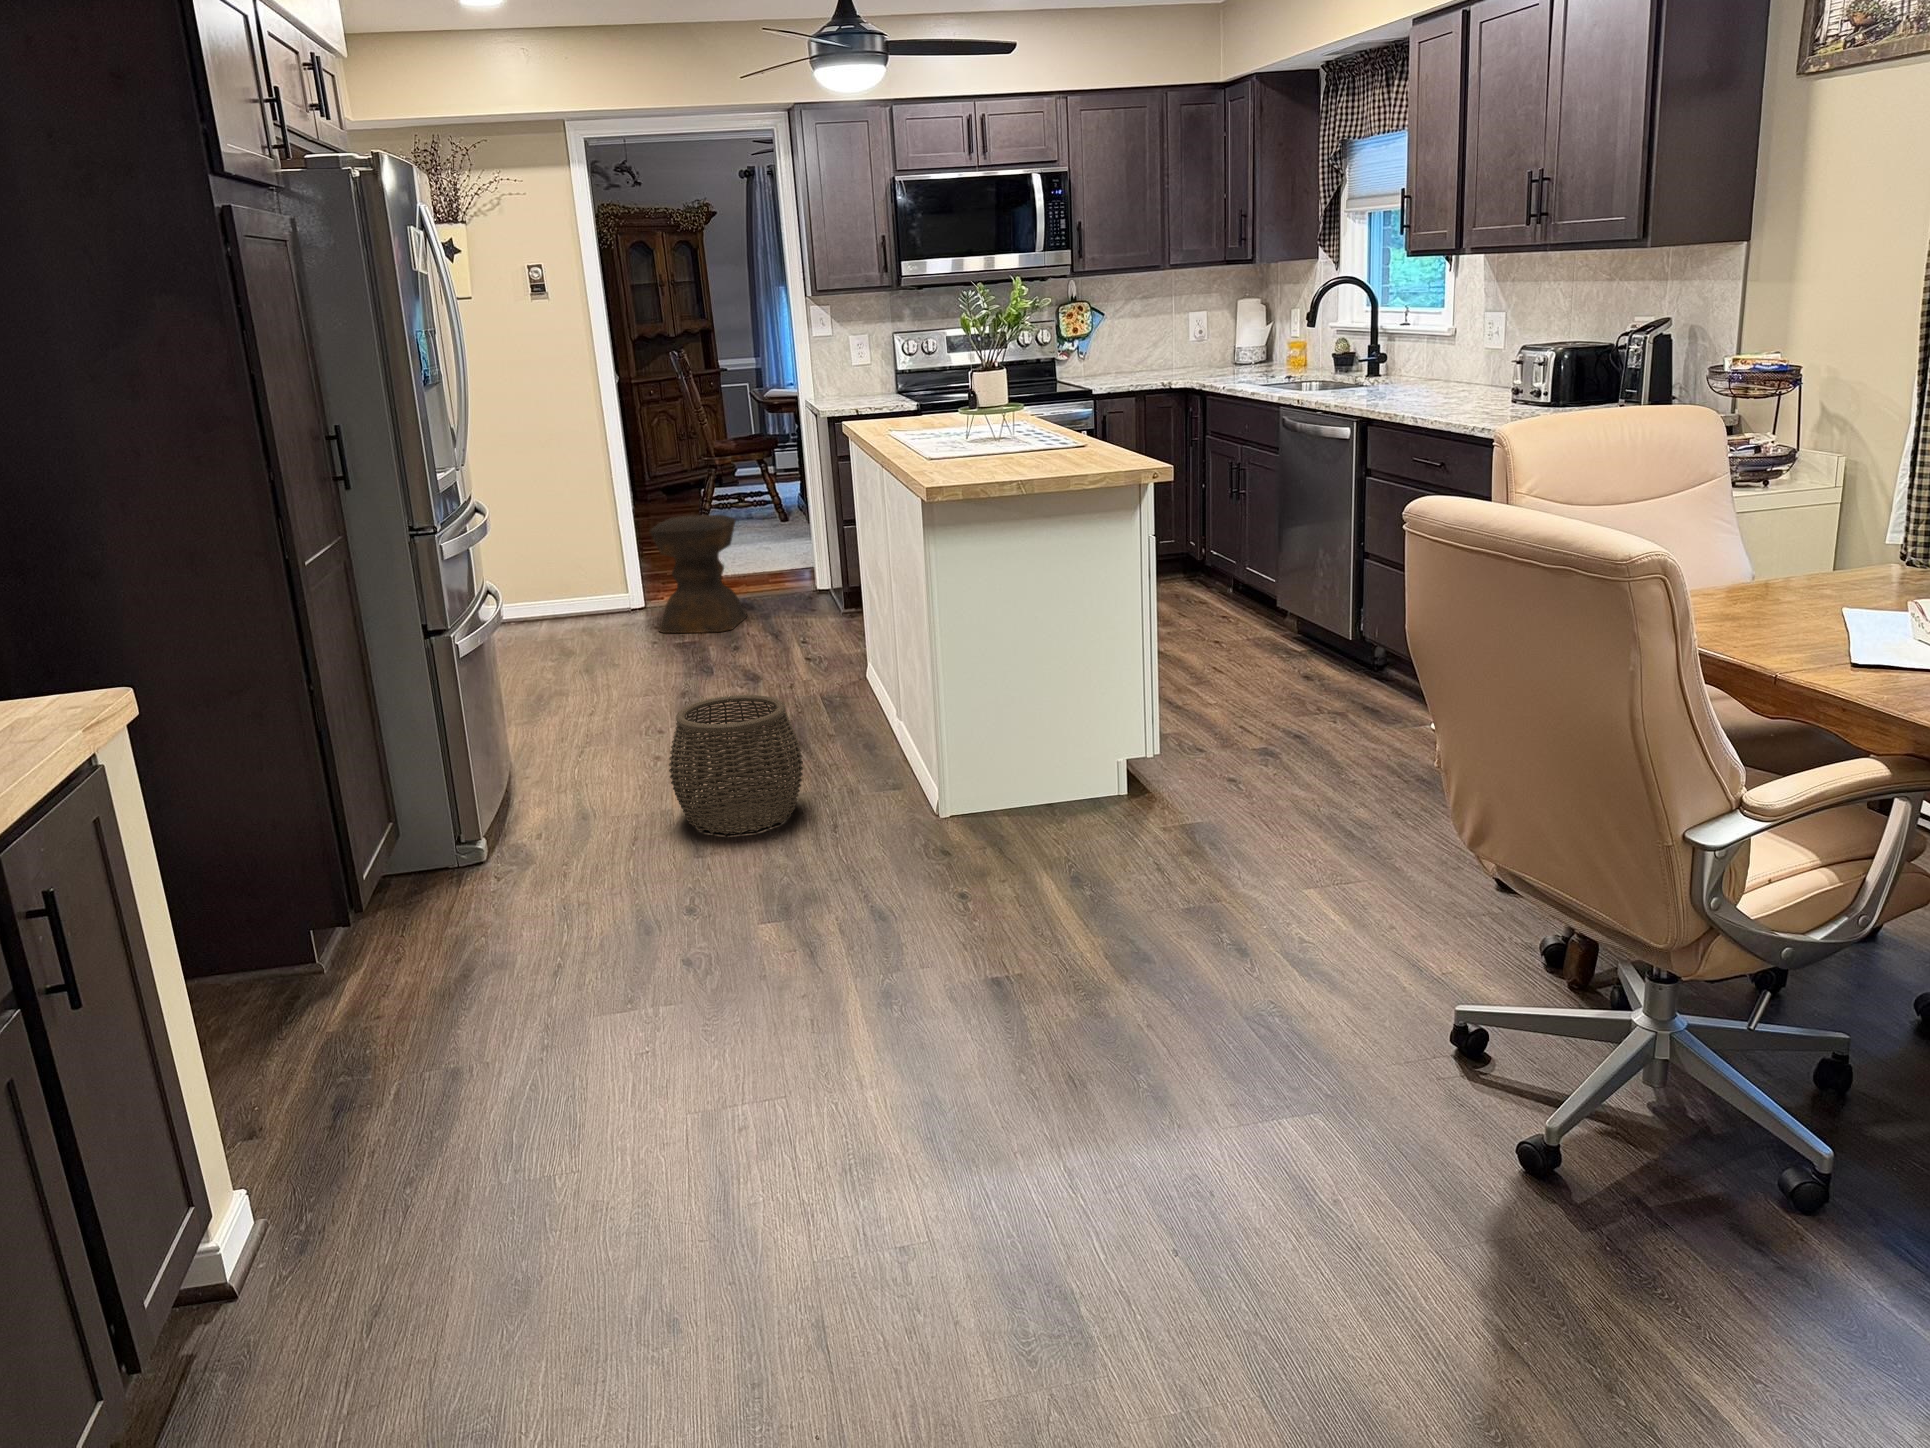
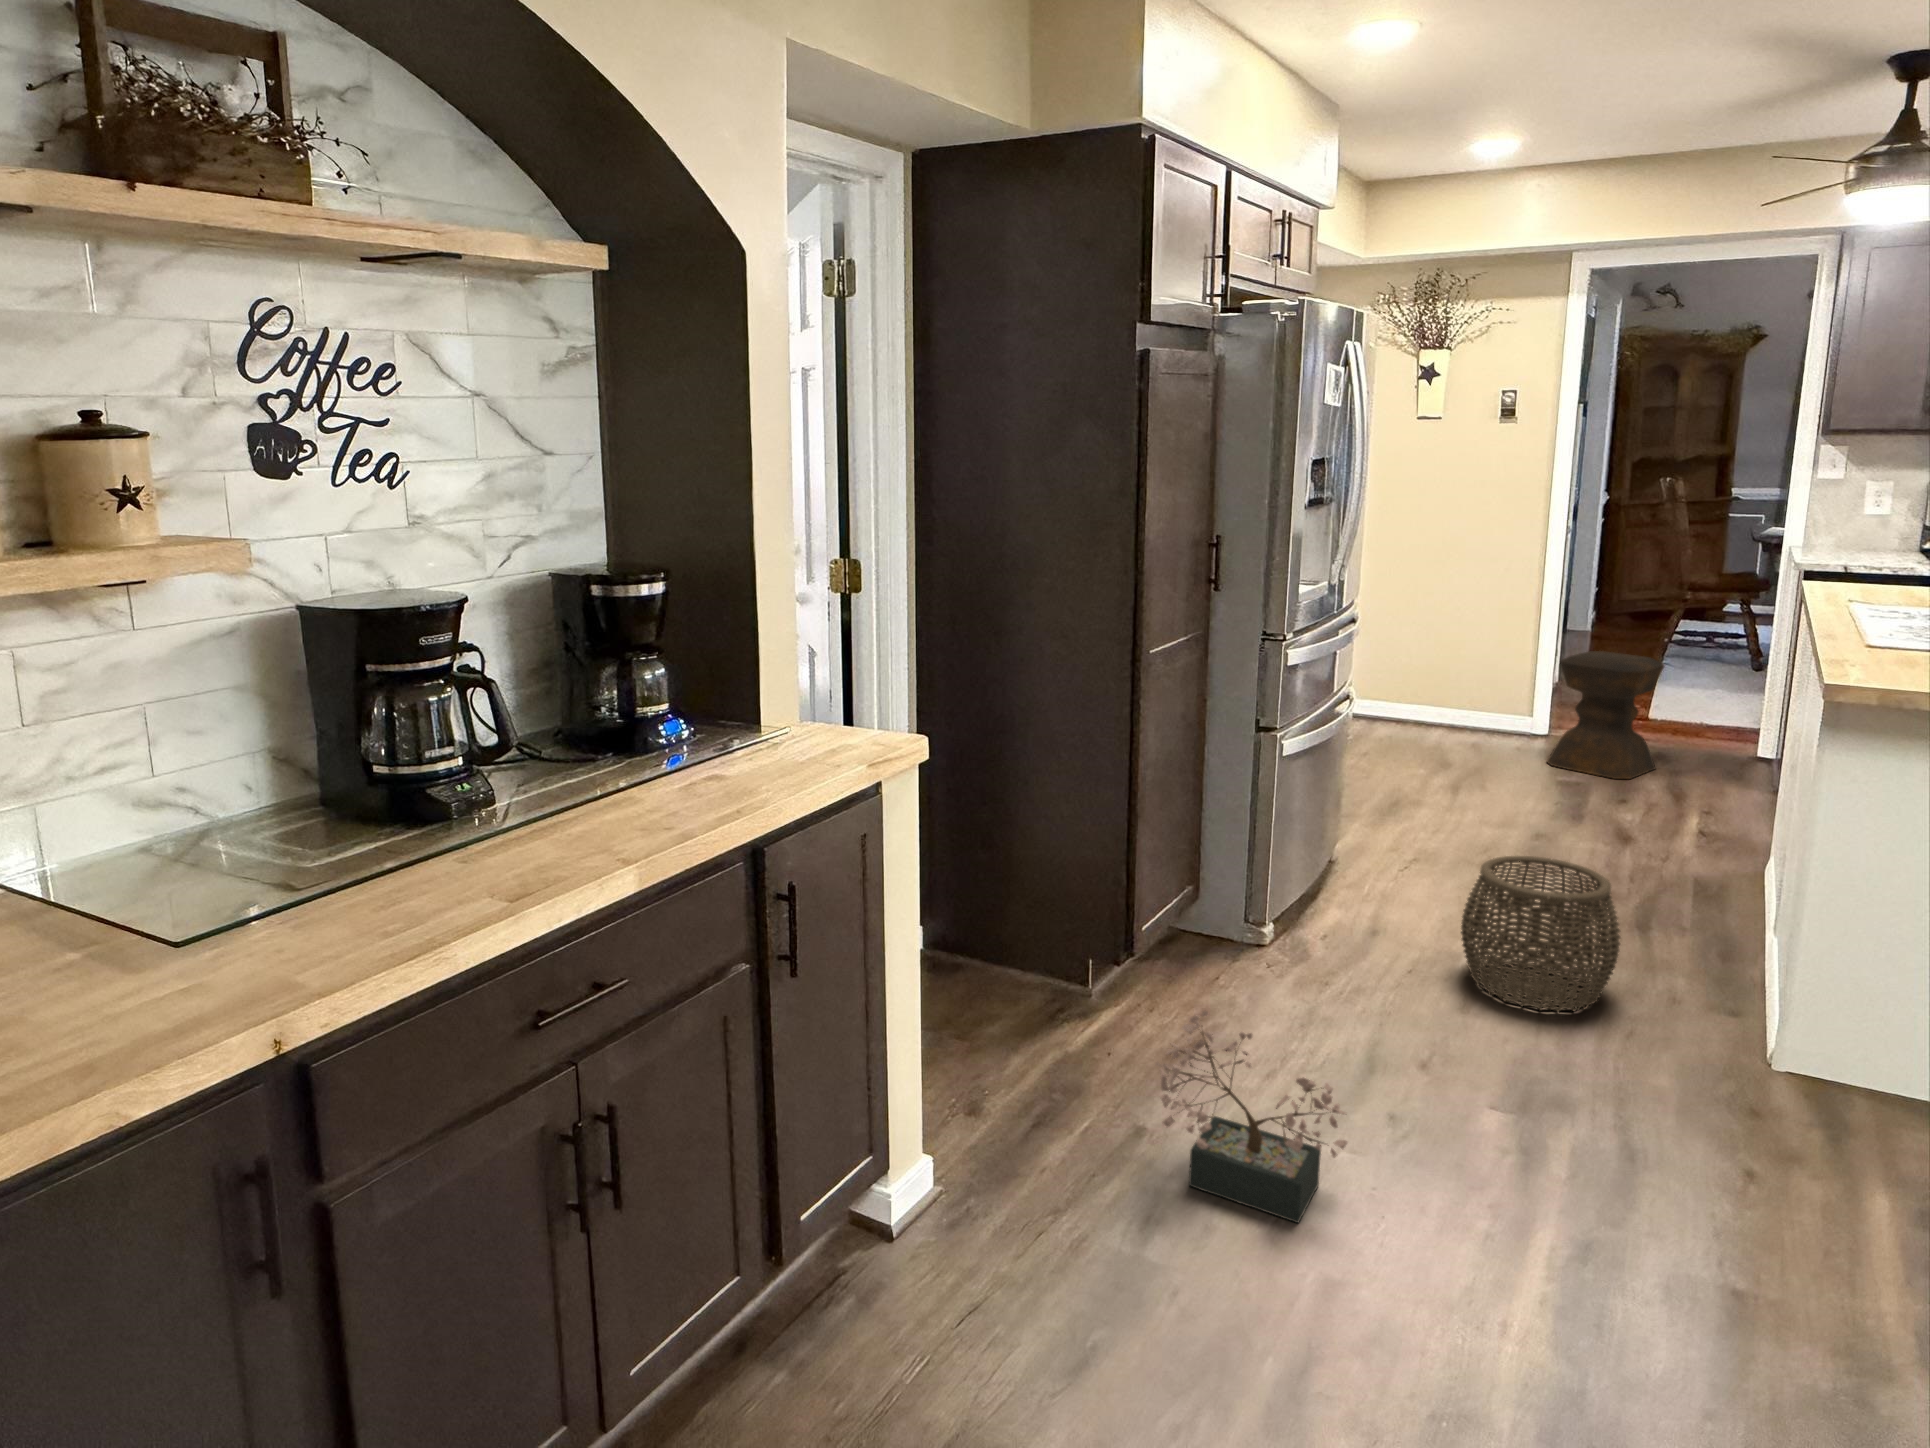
decorative plant: none [474,916,678,1093] -> present [1156,1011,1347,1223]

